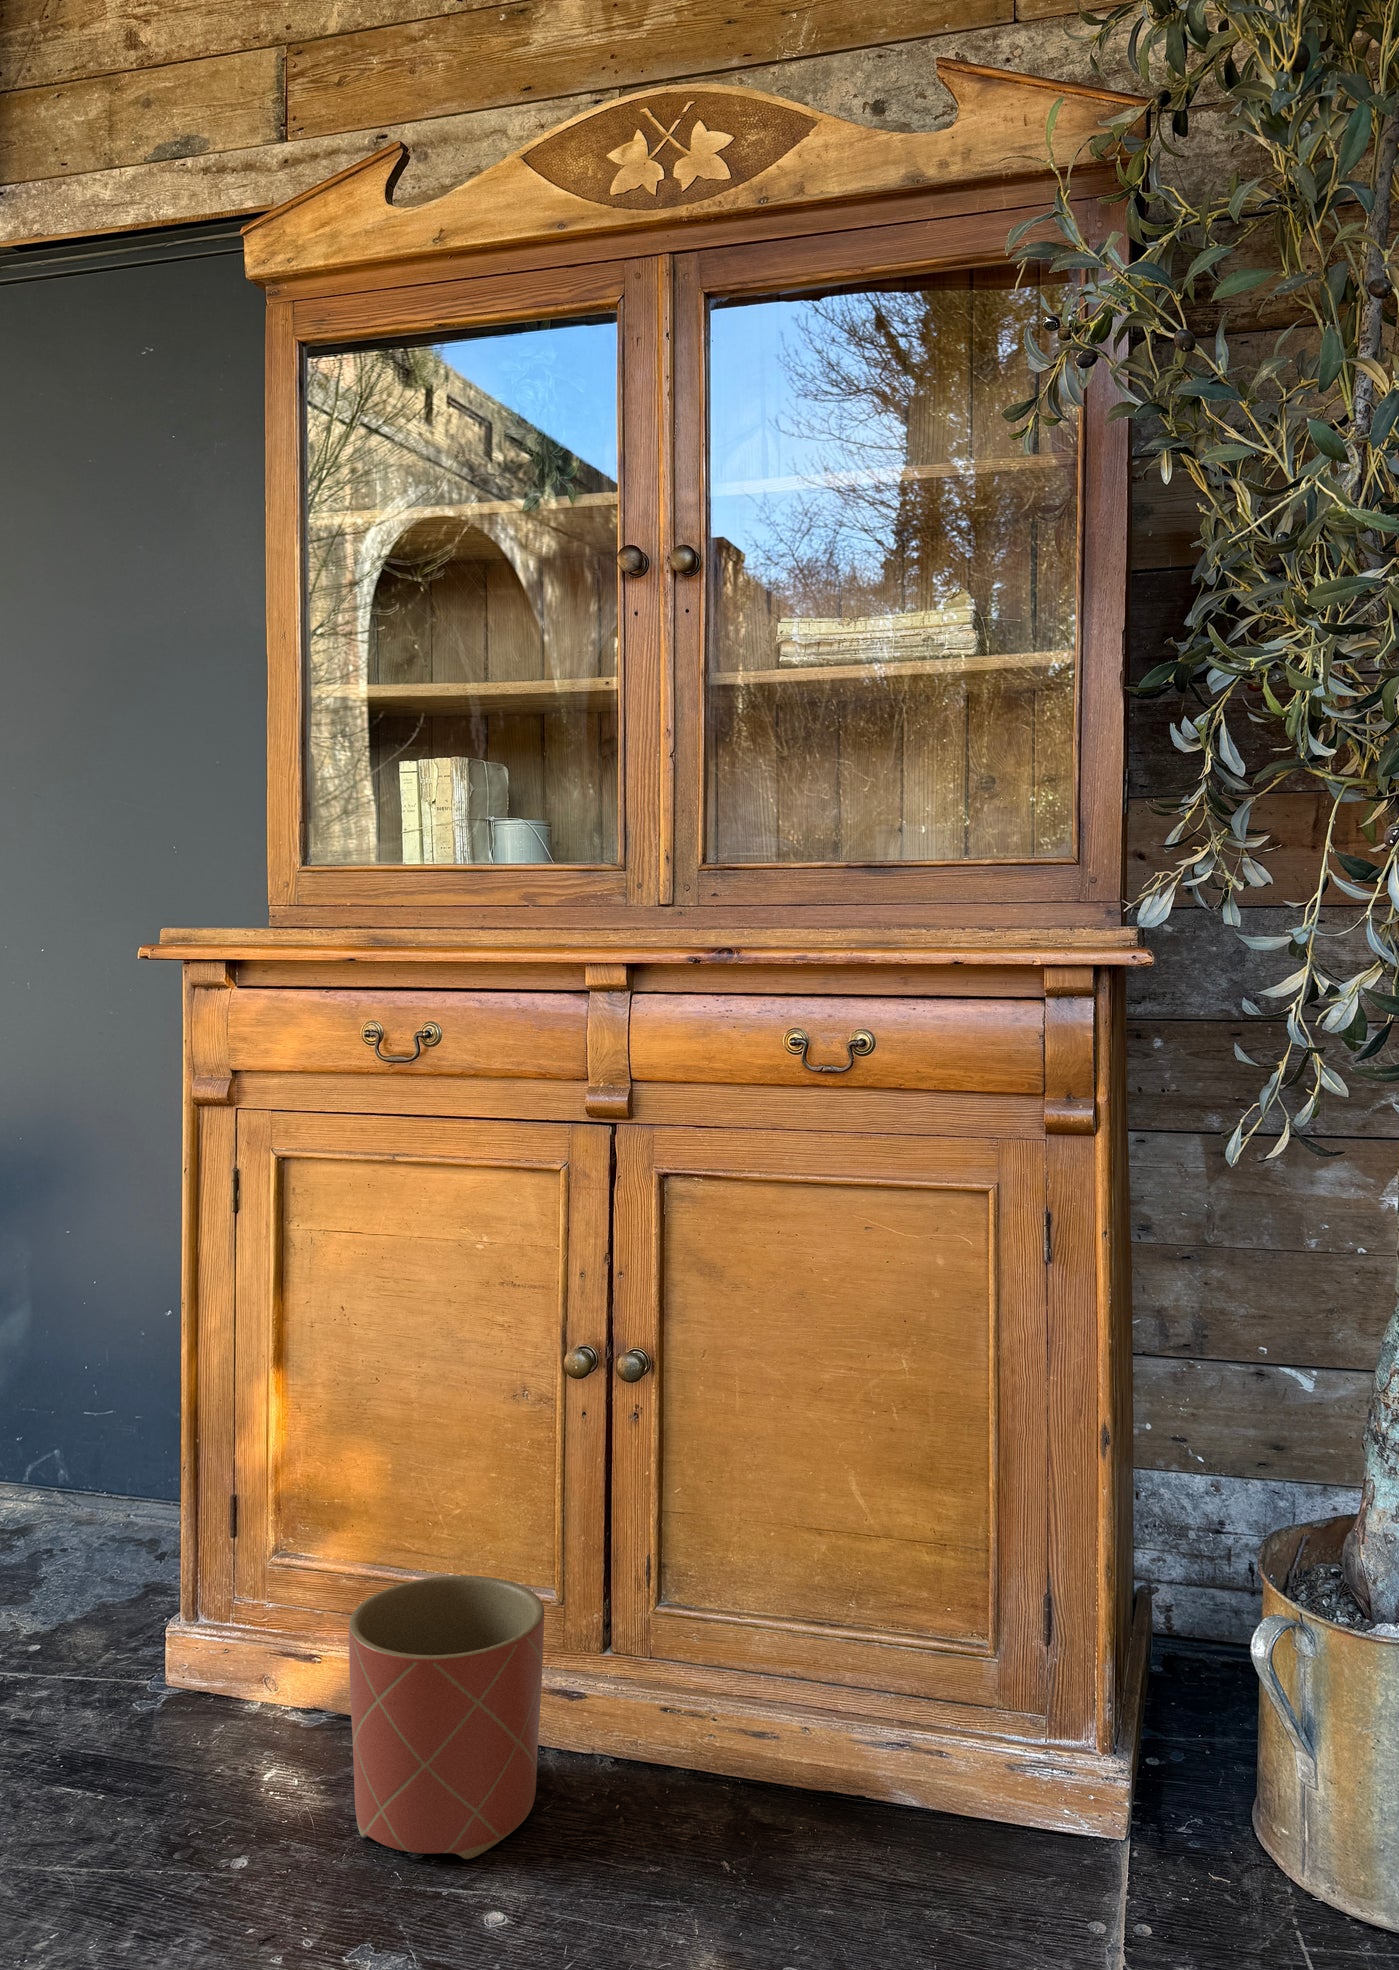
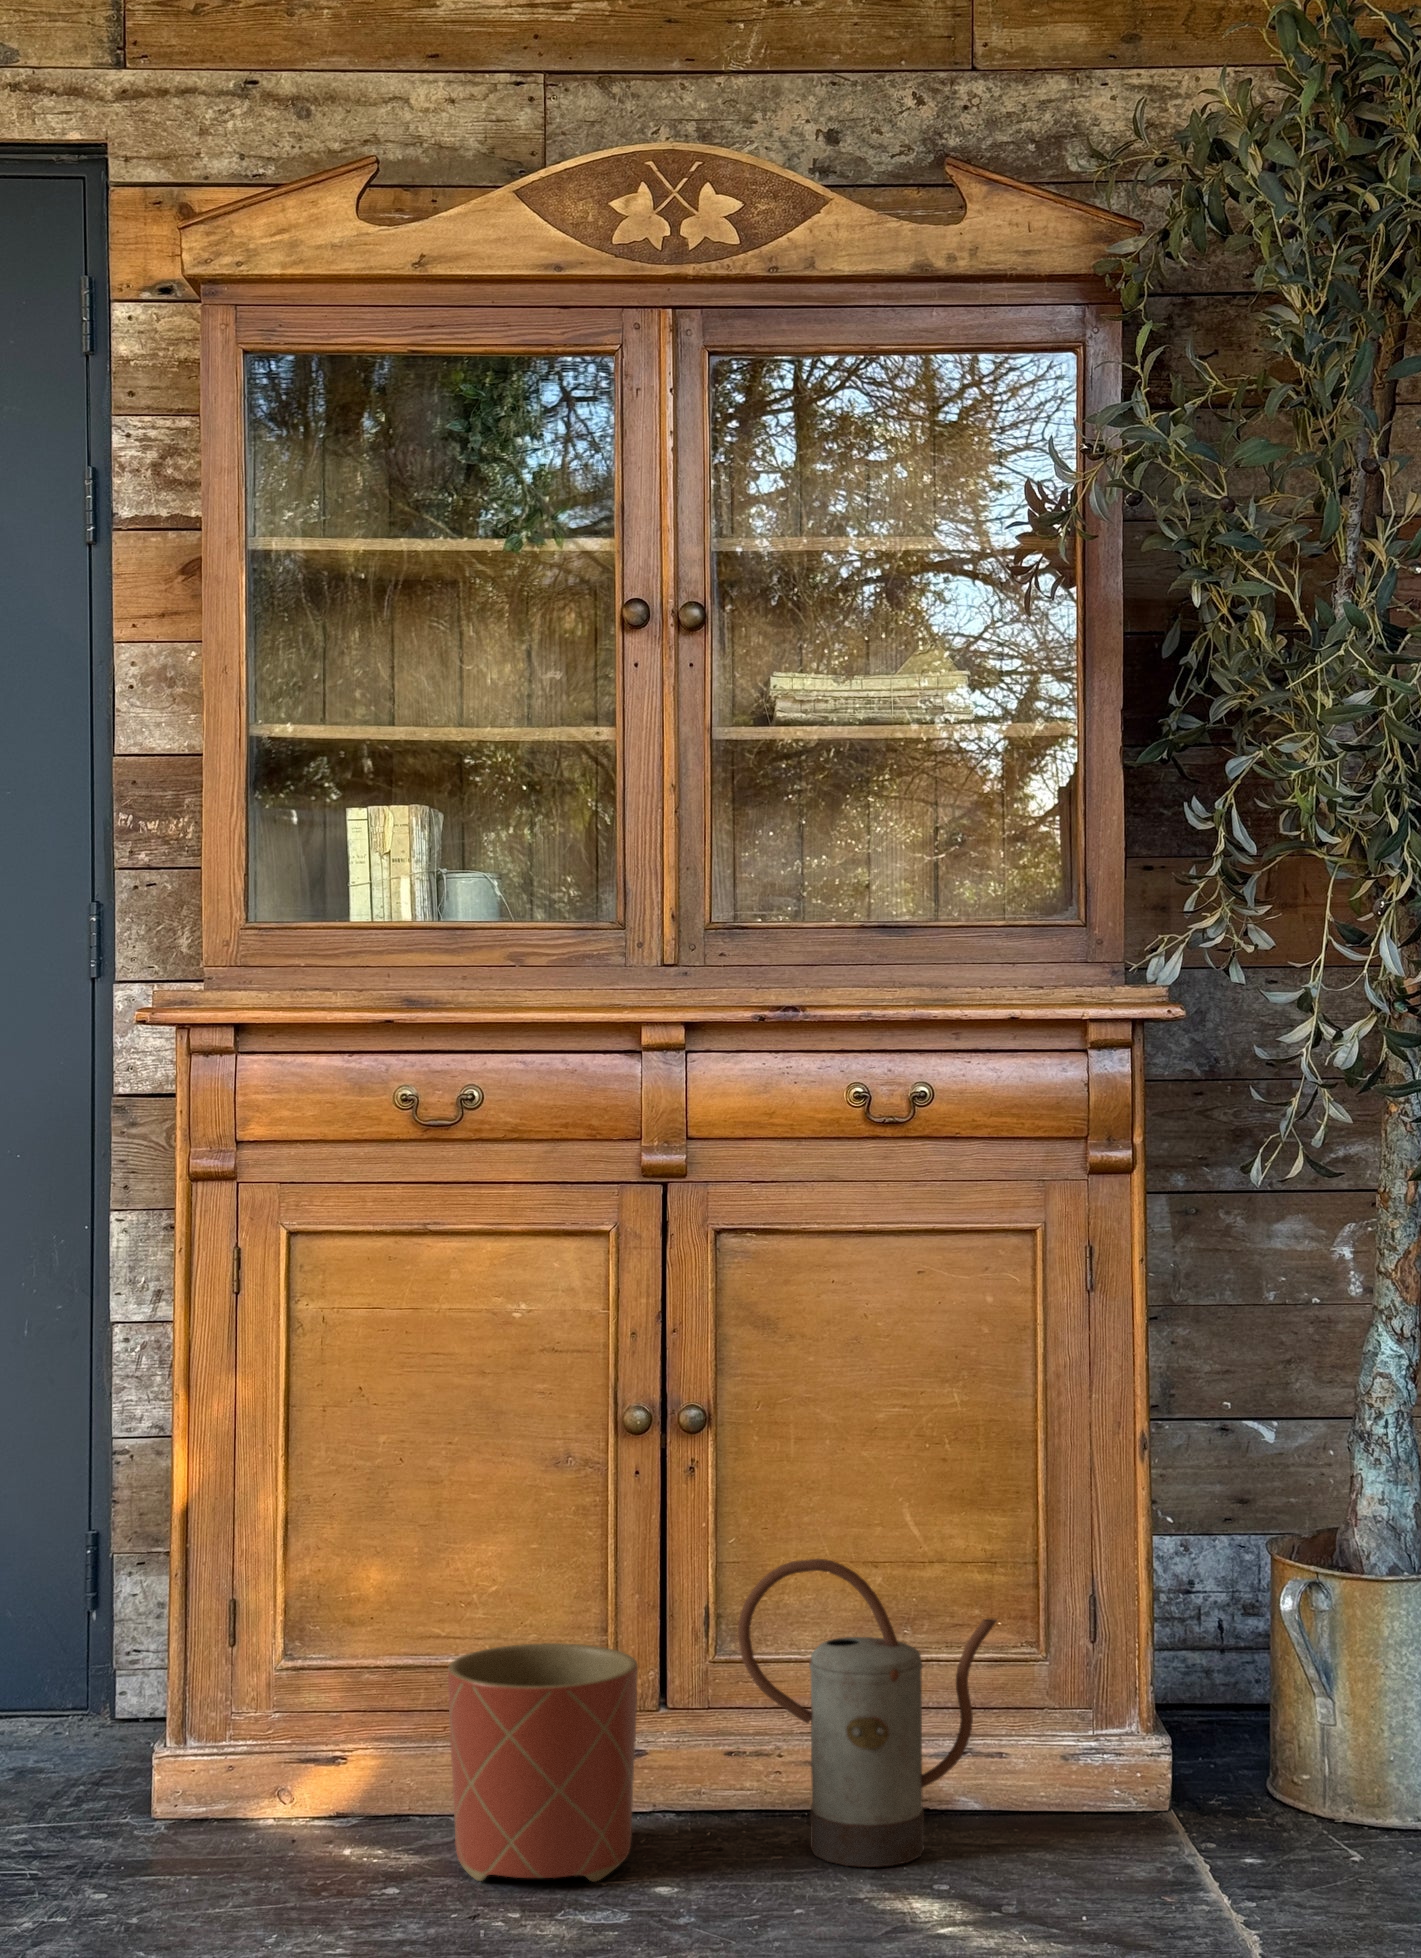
watering can: none [648,1533,917,1886] -> present [738,1559,997,1867]

